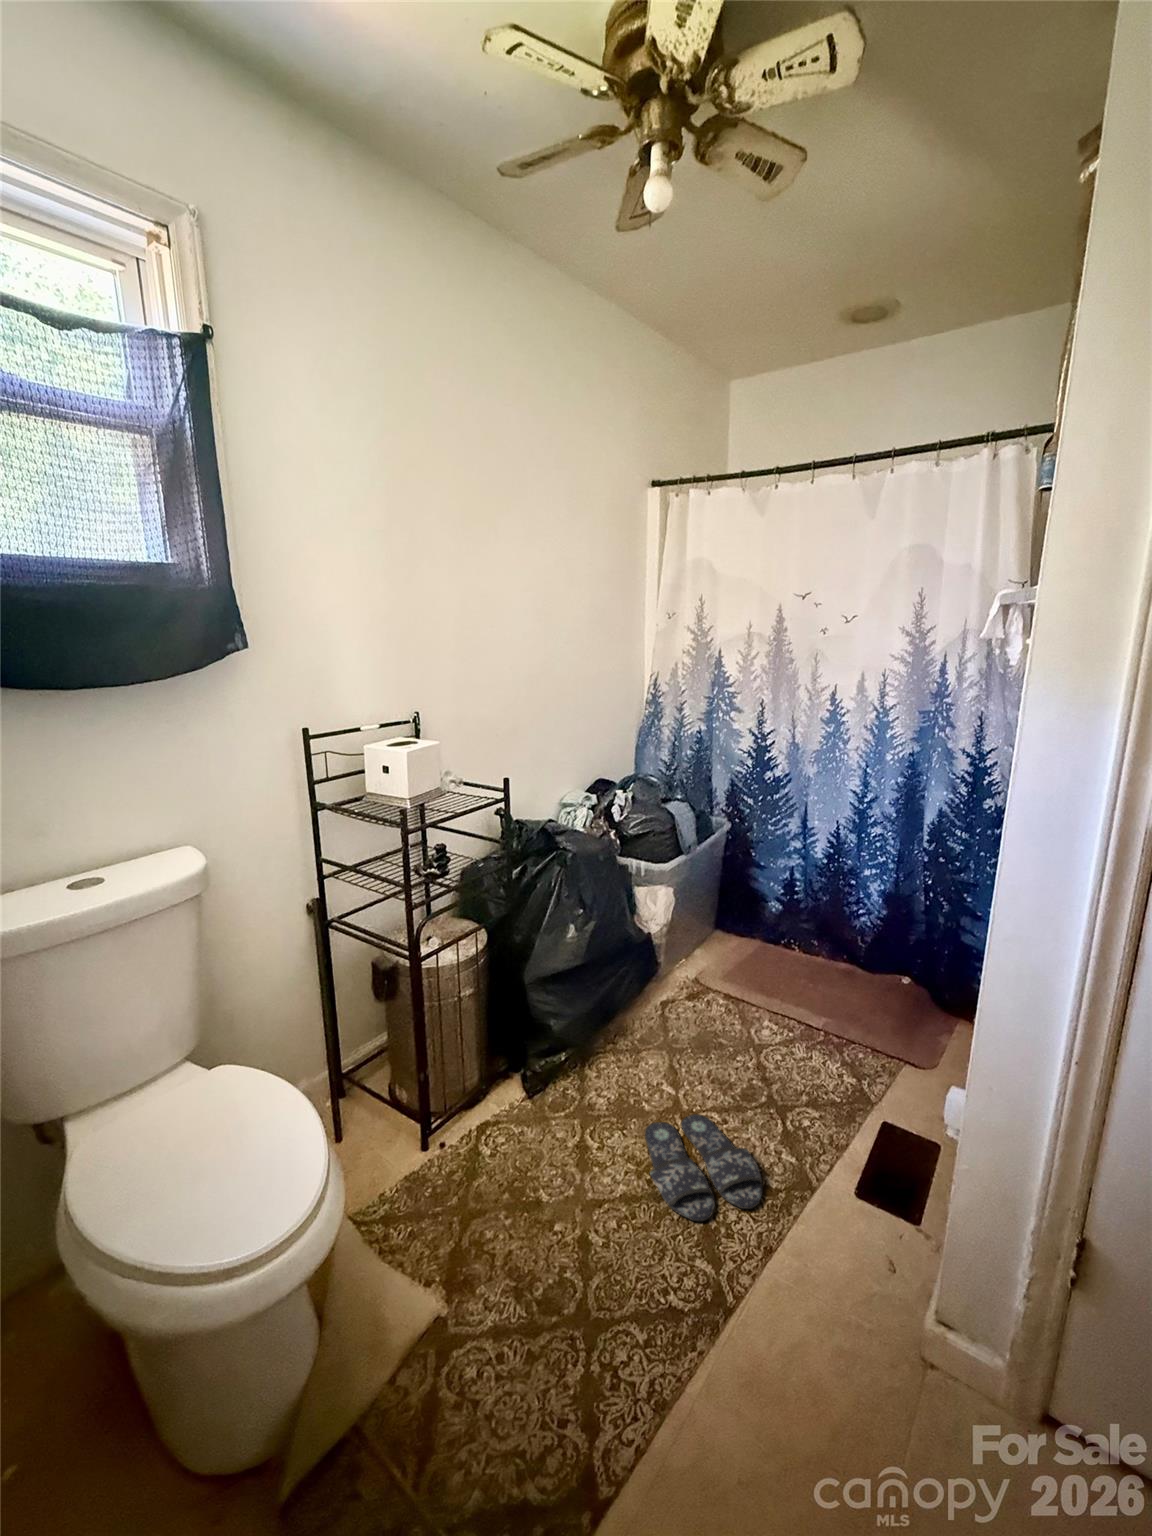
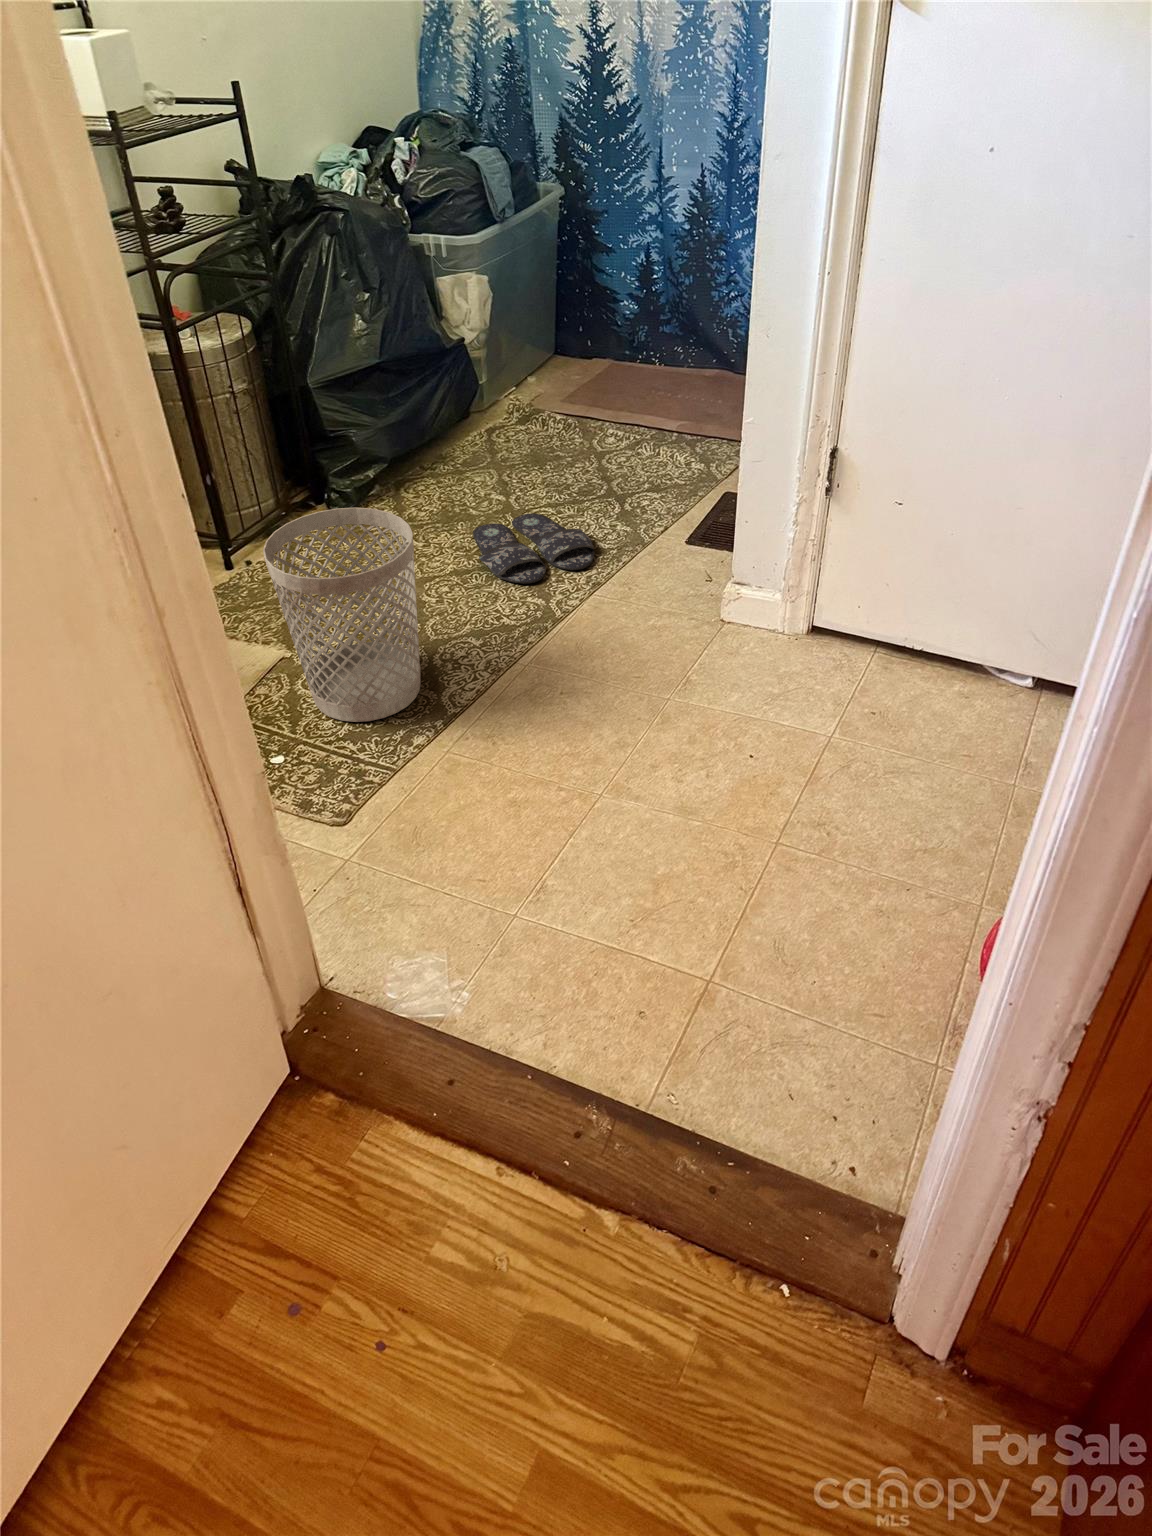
wastebasket: none [437,1165,595,1448] -> present [263,508,420,722]

